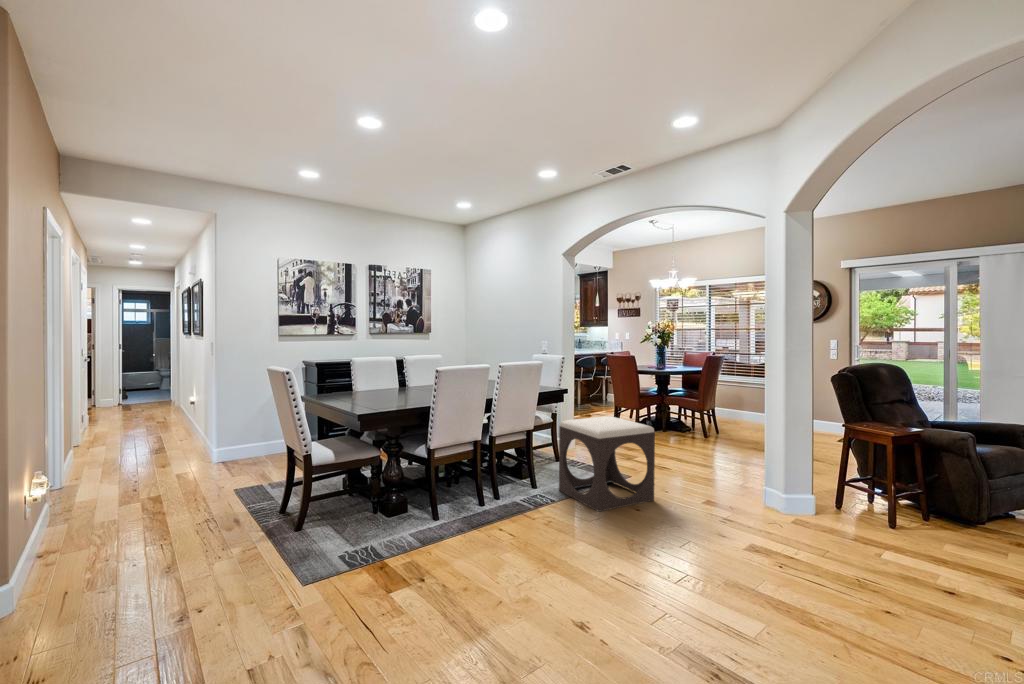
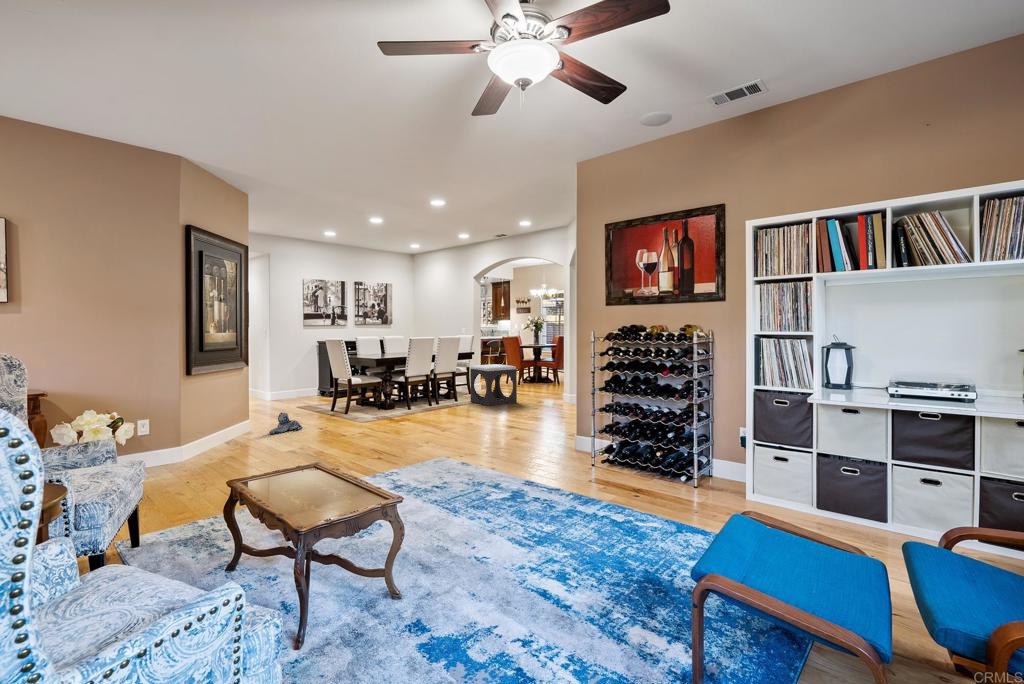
plush toy: none [30,573,150,643] -> present [269,412,302,434]

